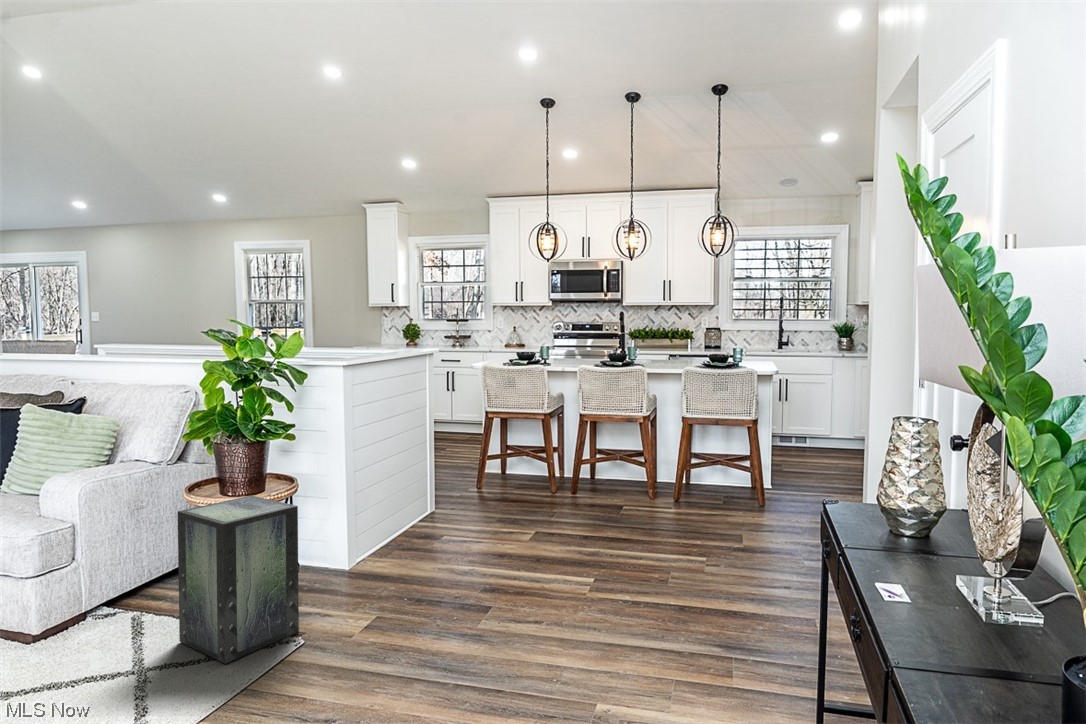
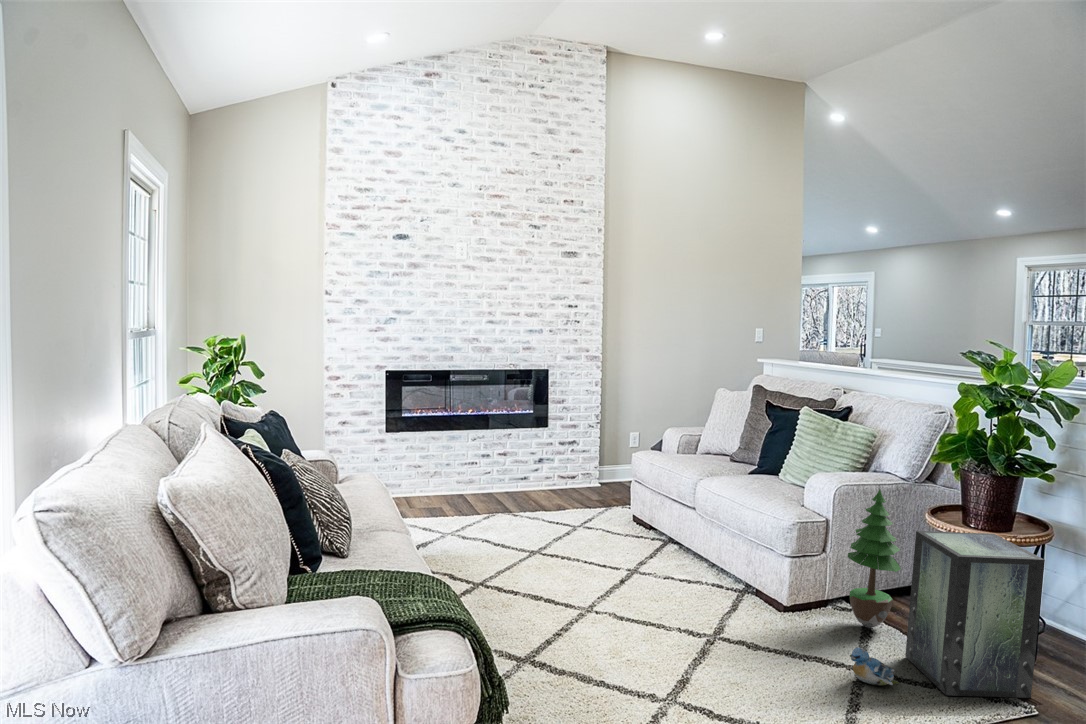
potted tree: none [103,478,166,628] -> present [848,489,901,628]
plush toy: none [116,654,176,689] -> present [850,648,899,685]

